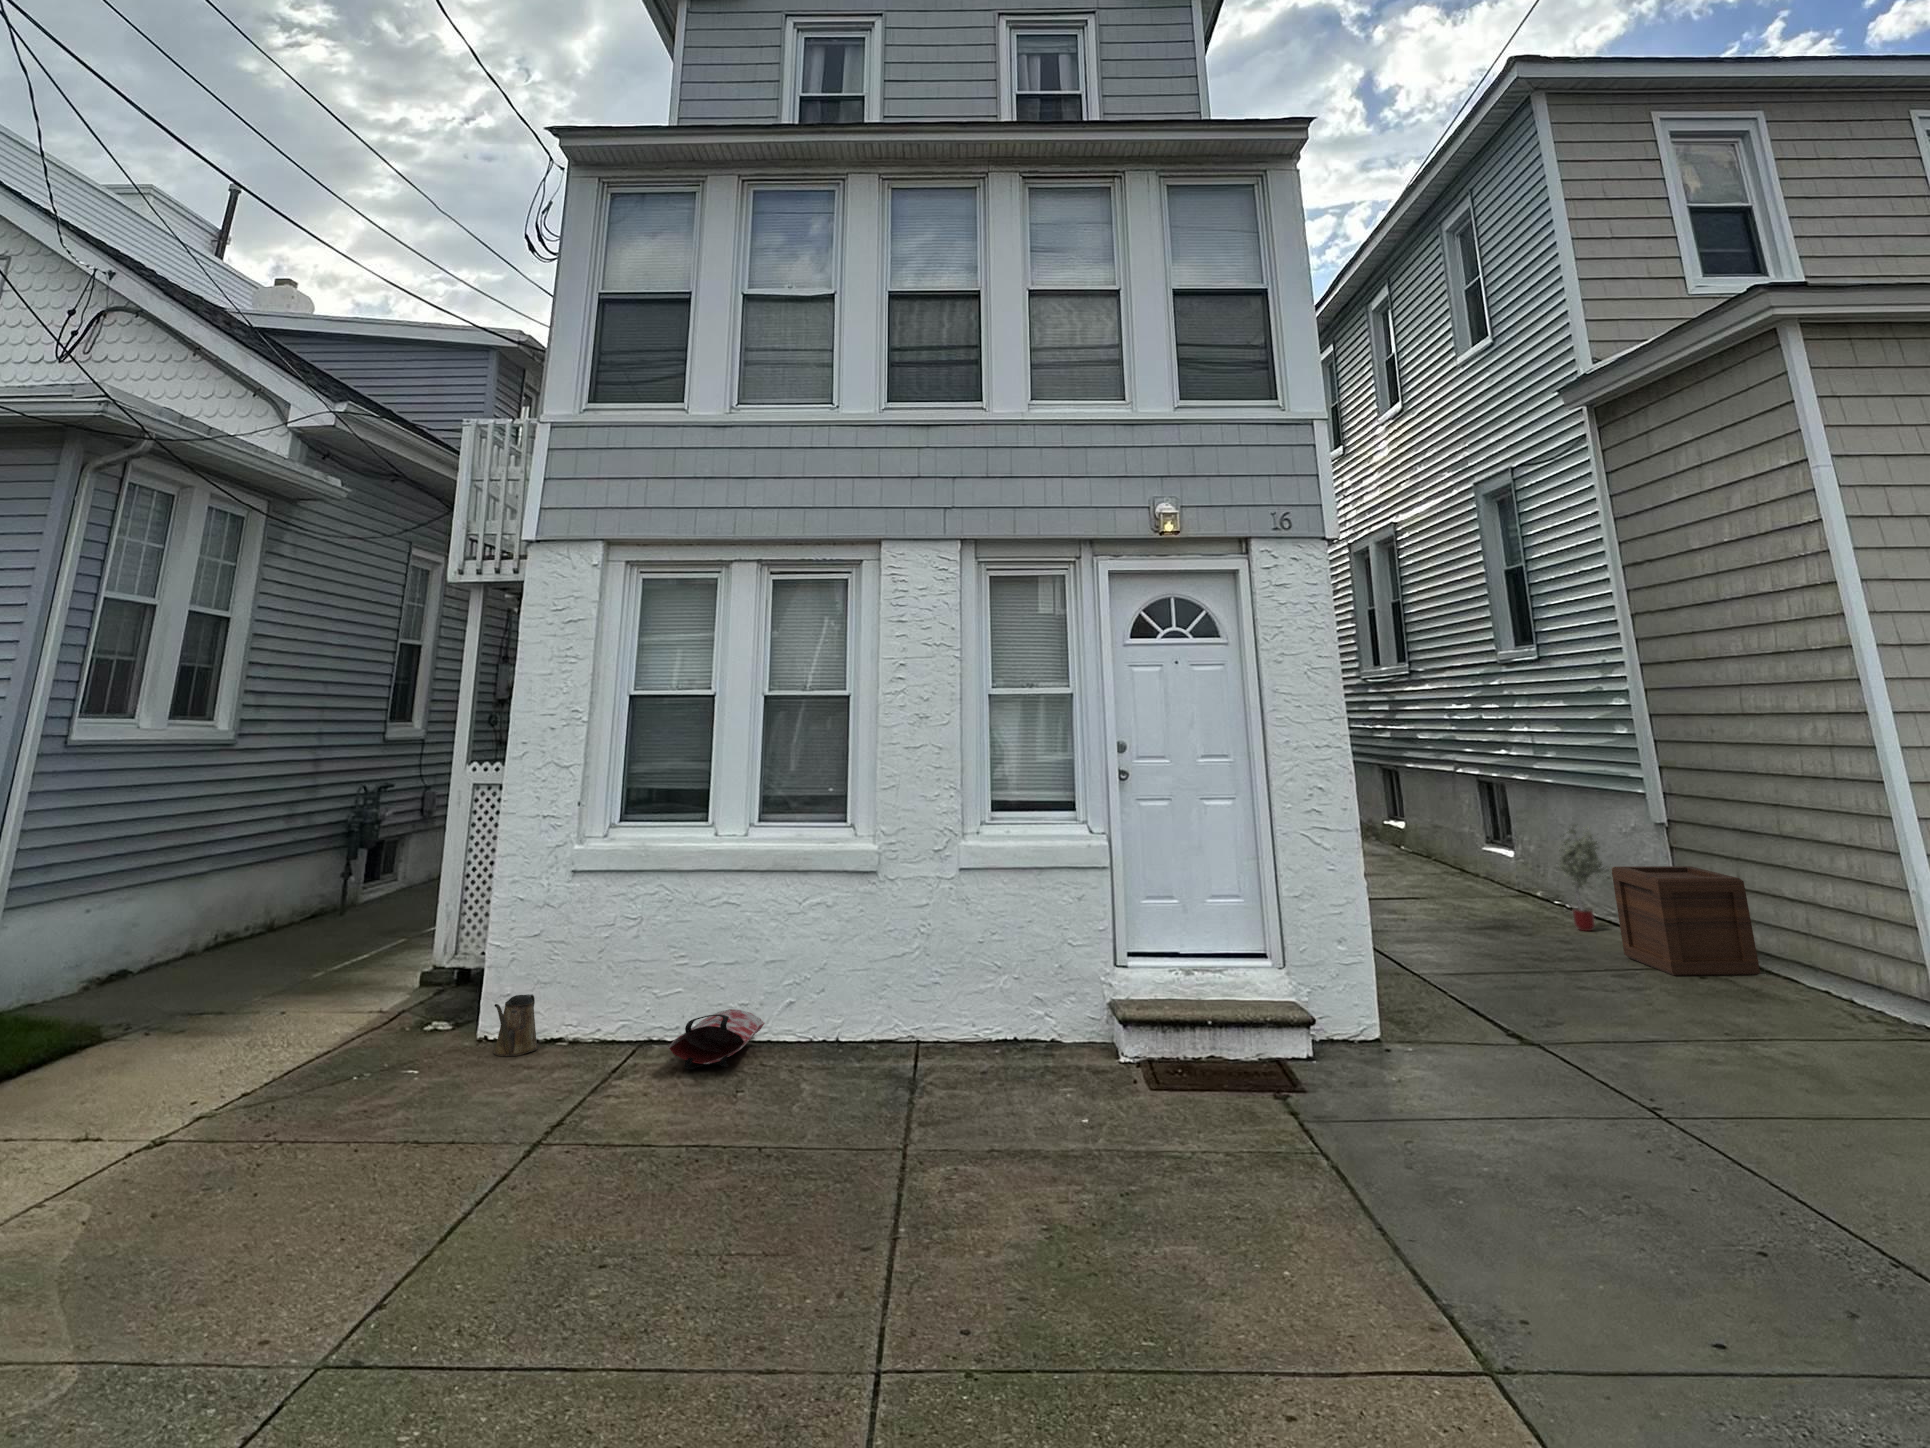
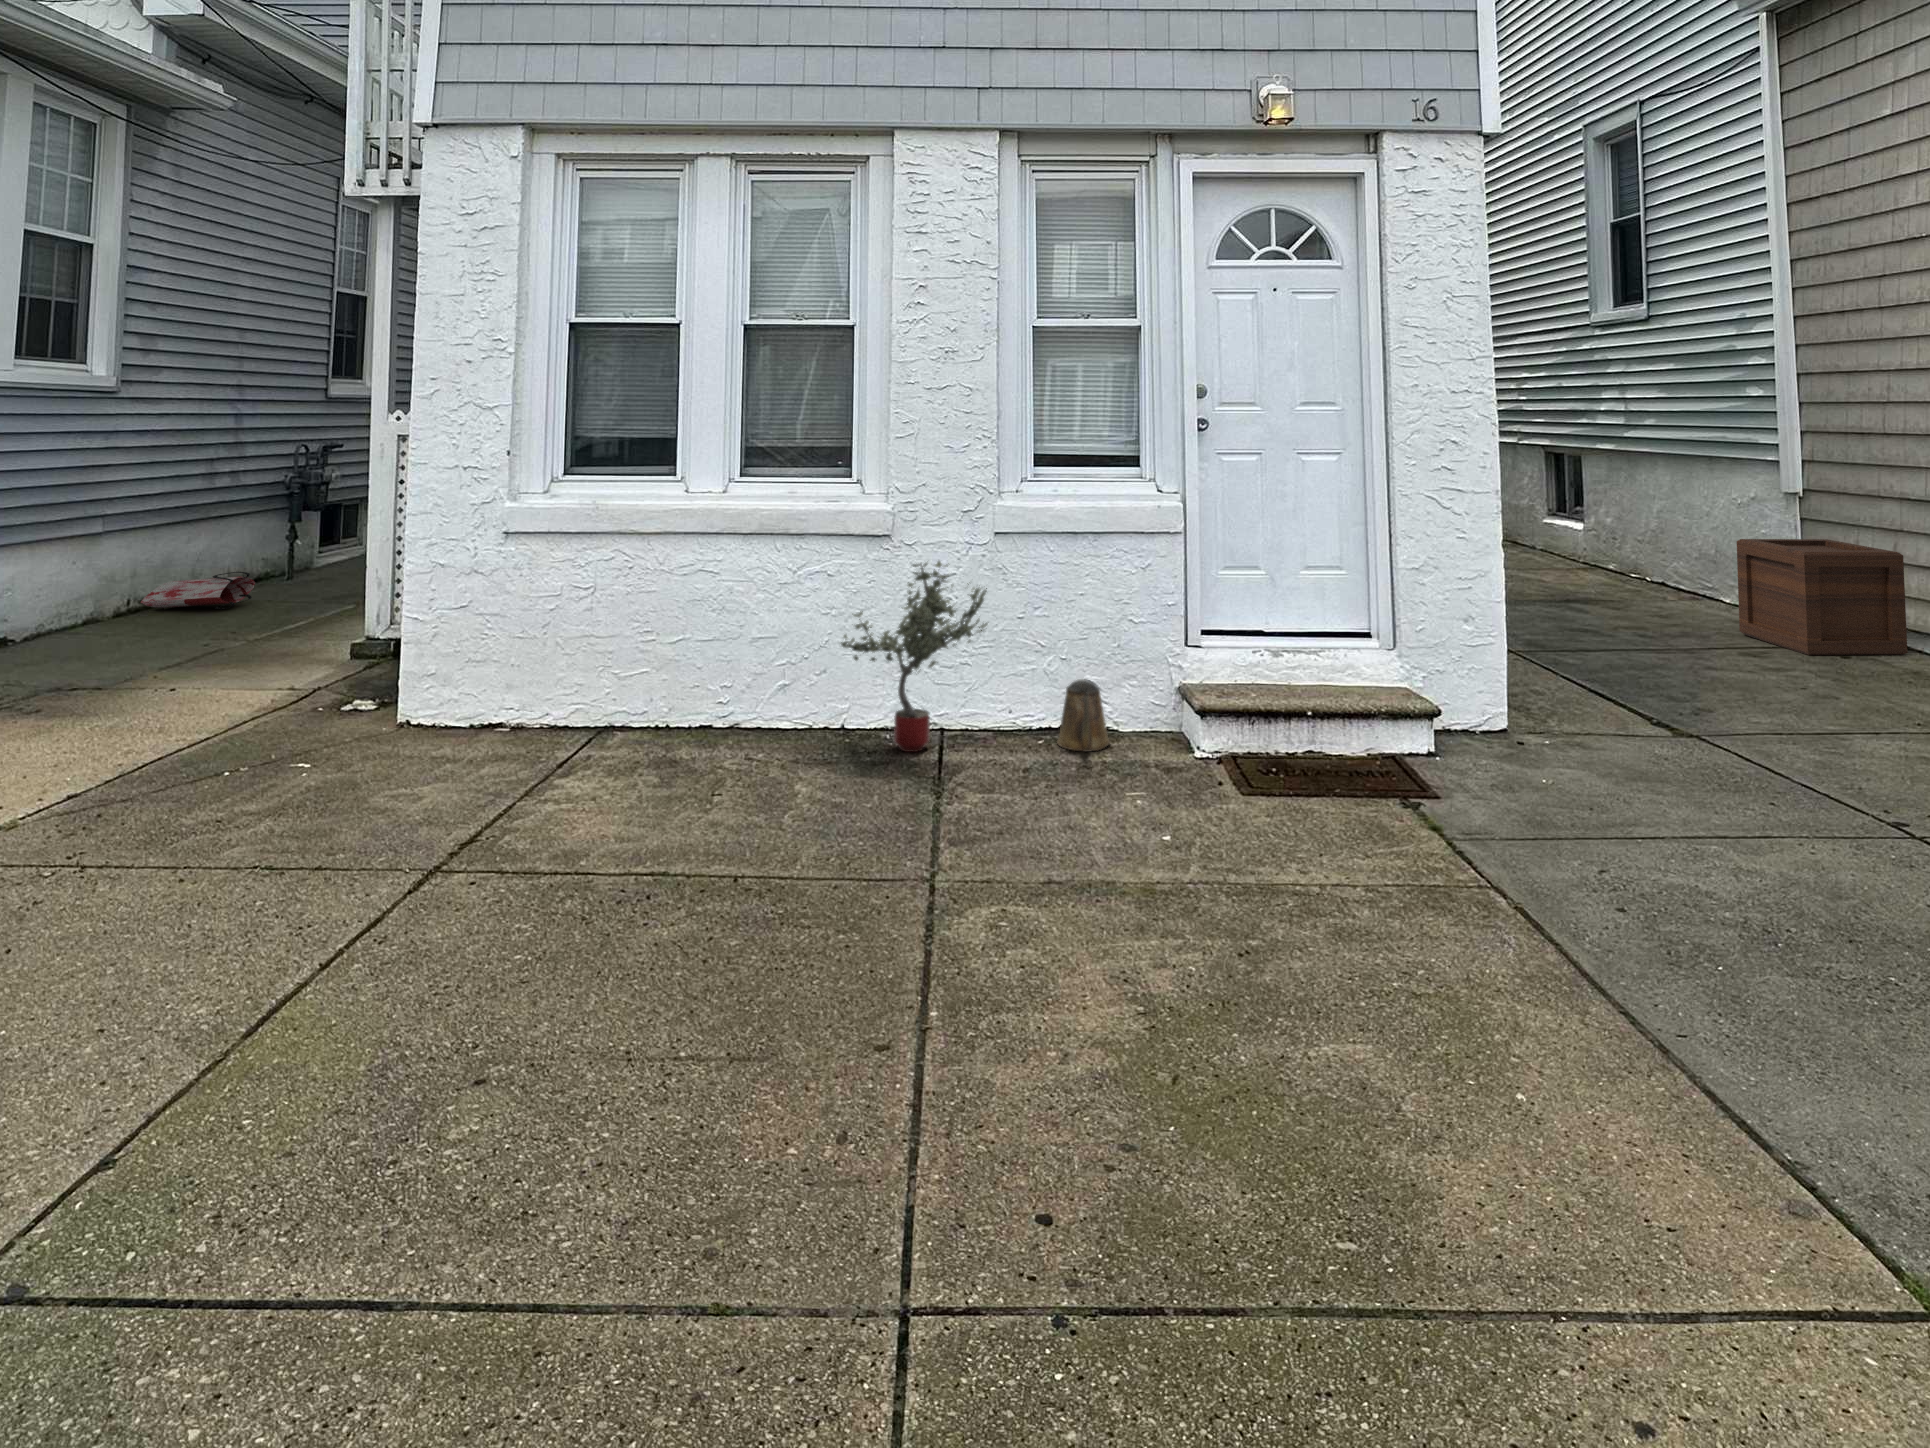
potted tree: present [1559,824,1612,931] -> present [841,561,987,752]
watering can: present [493,994,538,1056] -> present [1057,679,1110,751]
bag: present [669,1009,765,1069] -> present [141,572,255,609]

